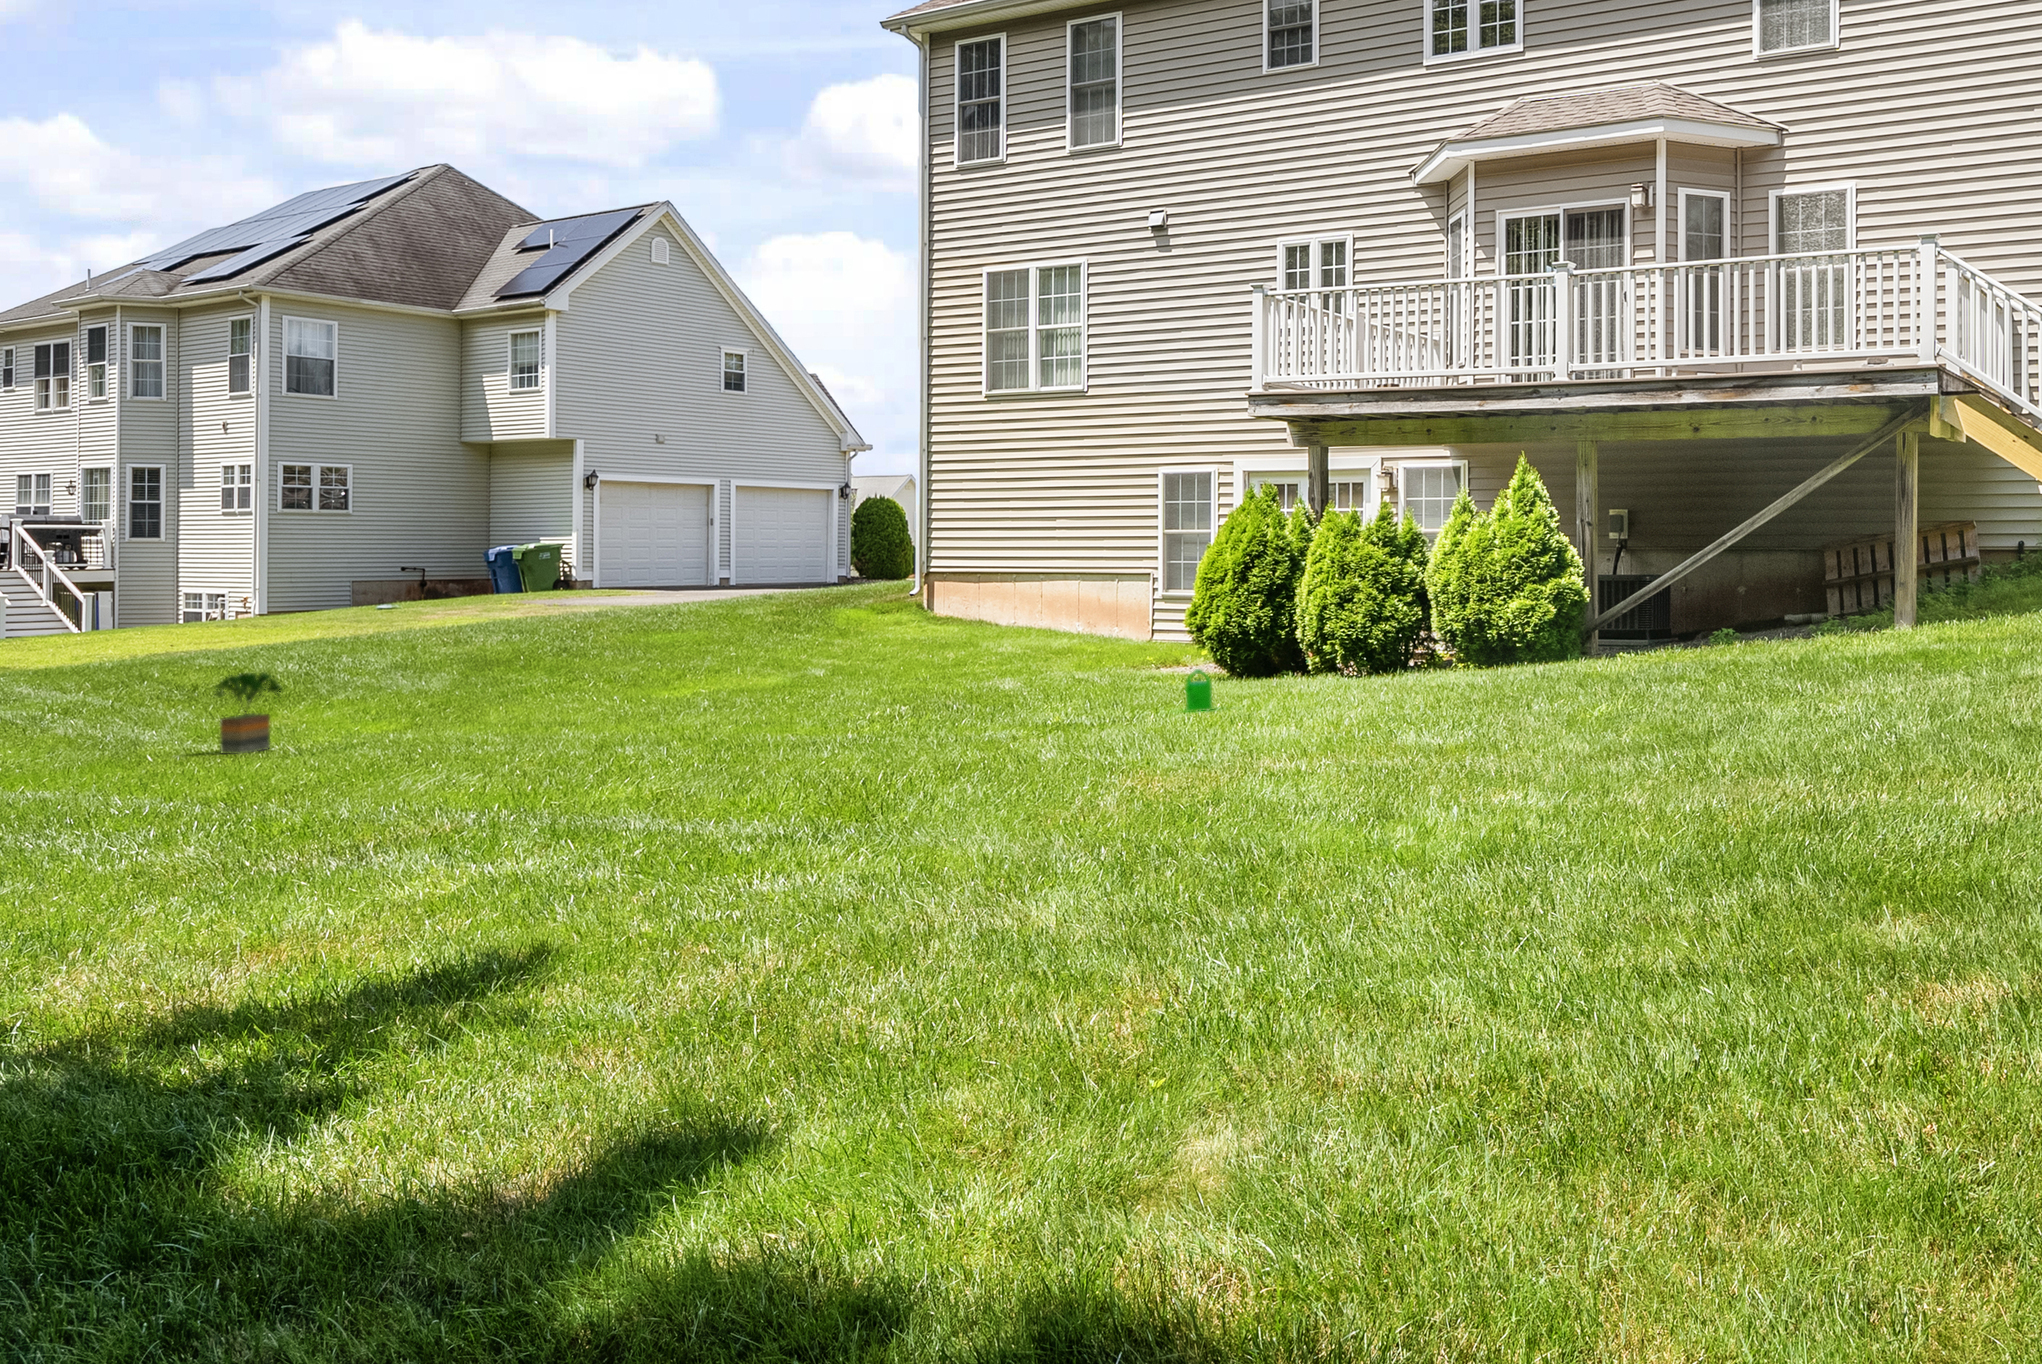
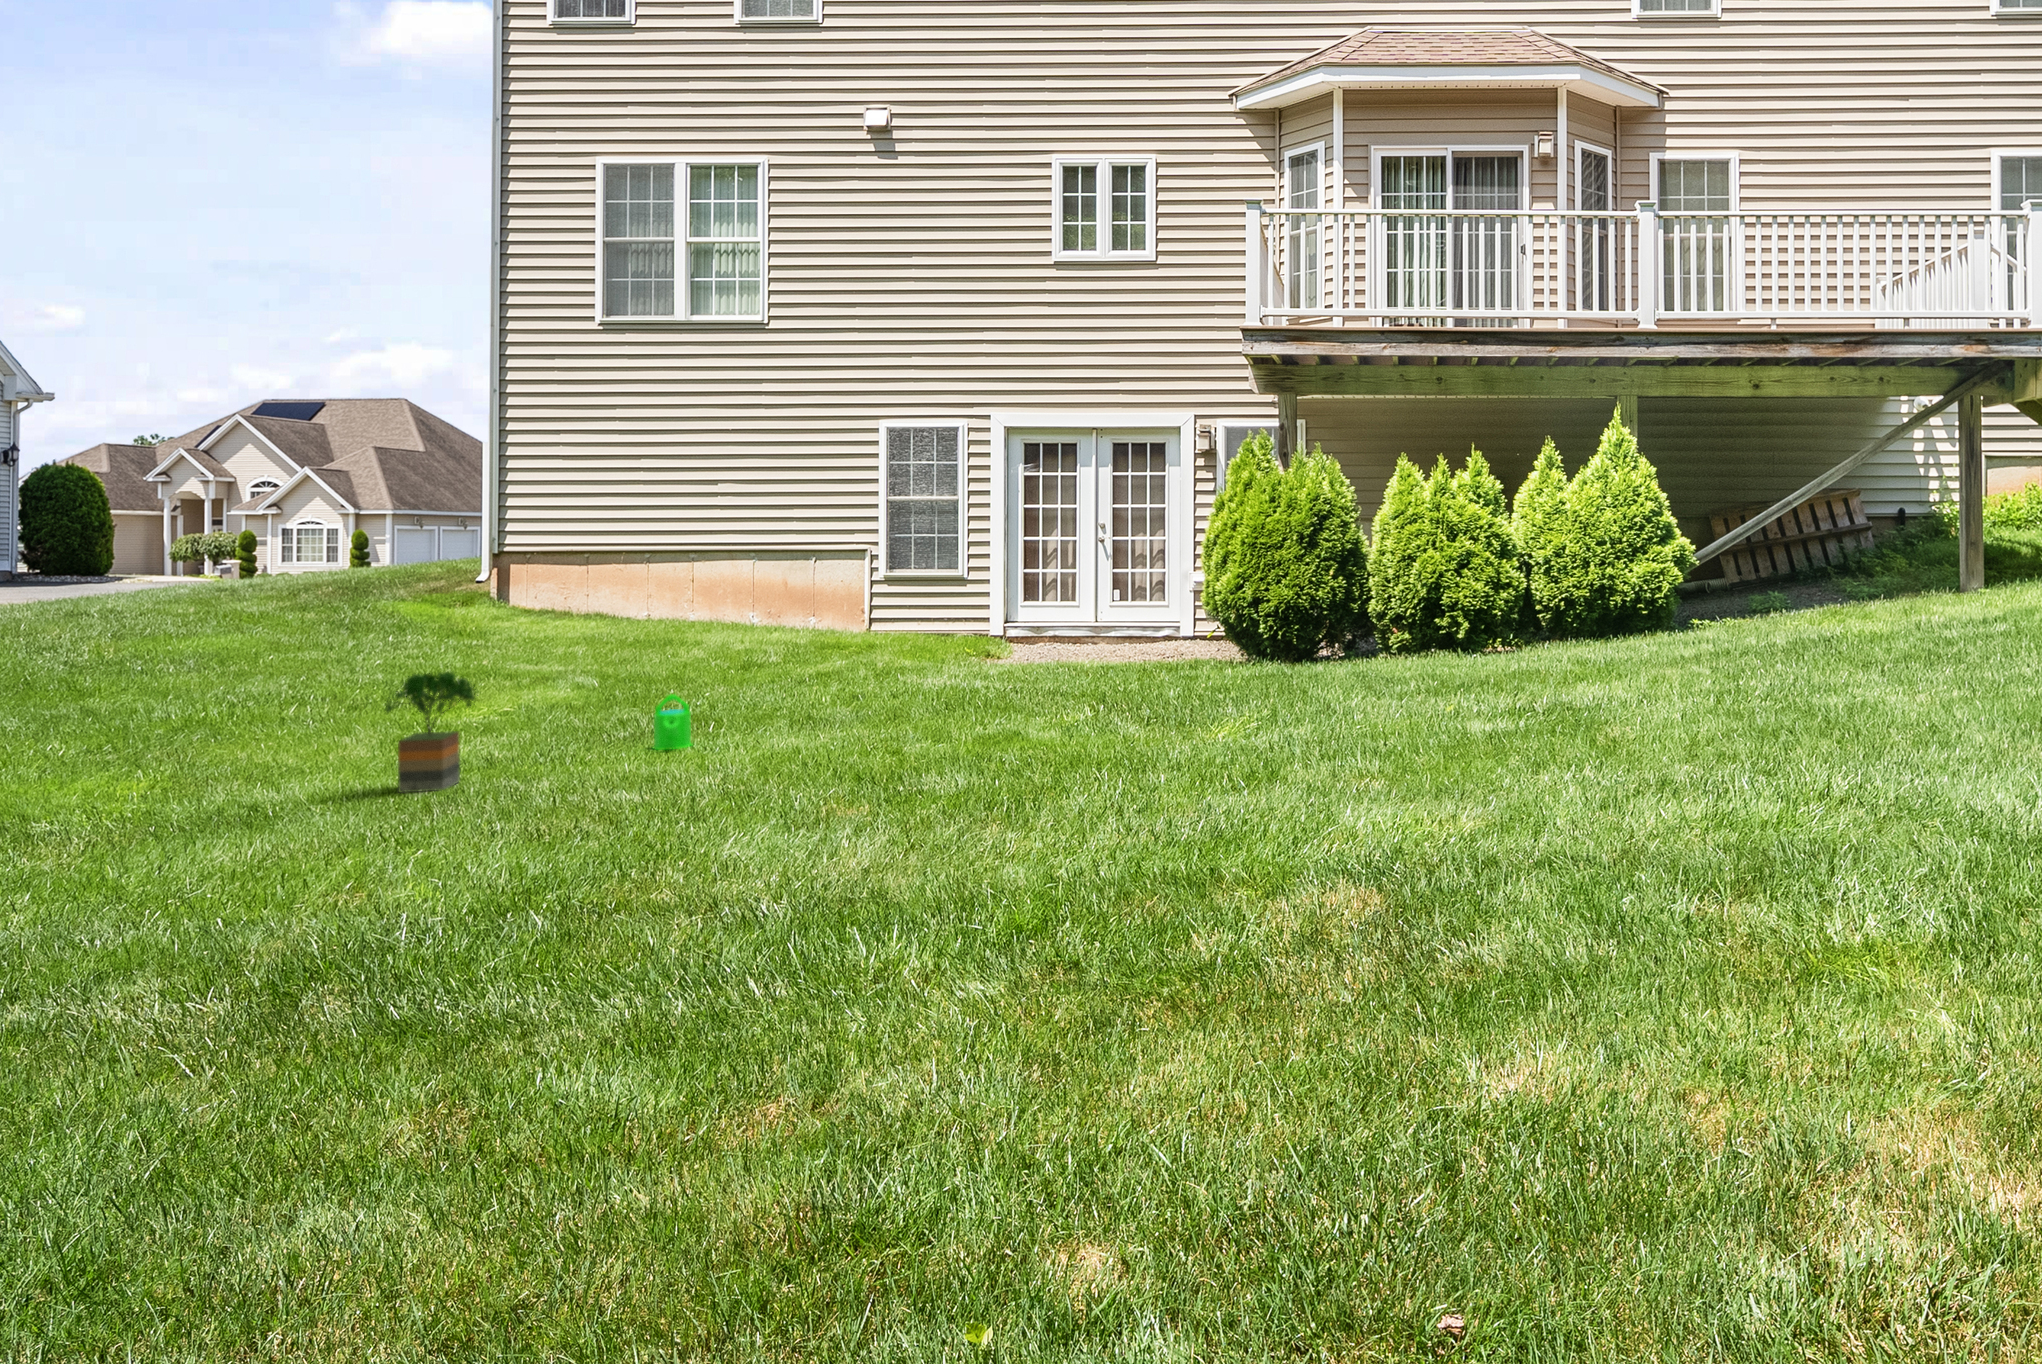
watering can: present [1185,669,1213,712] -> present [653,694,692,750]

